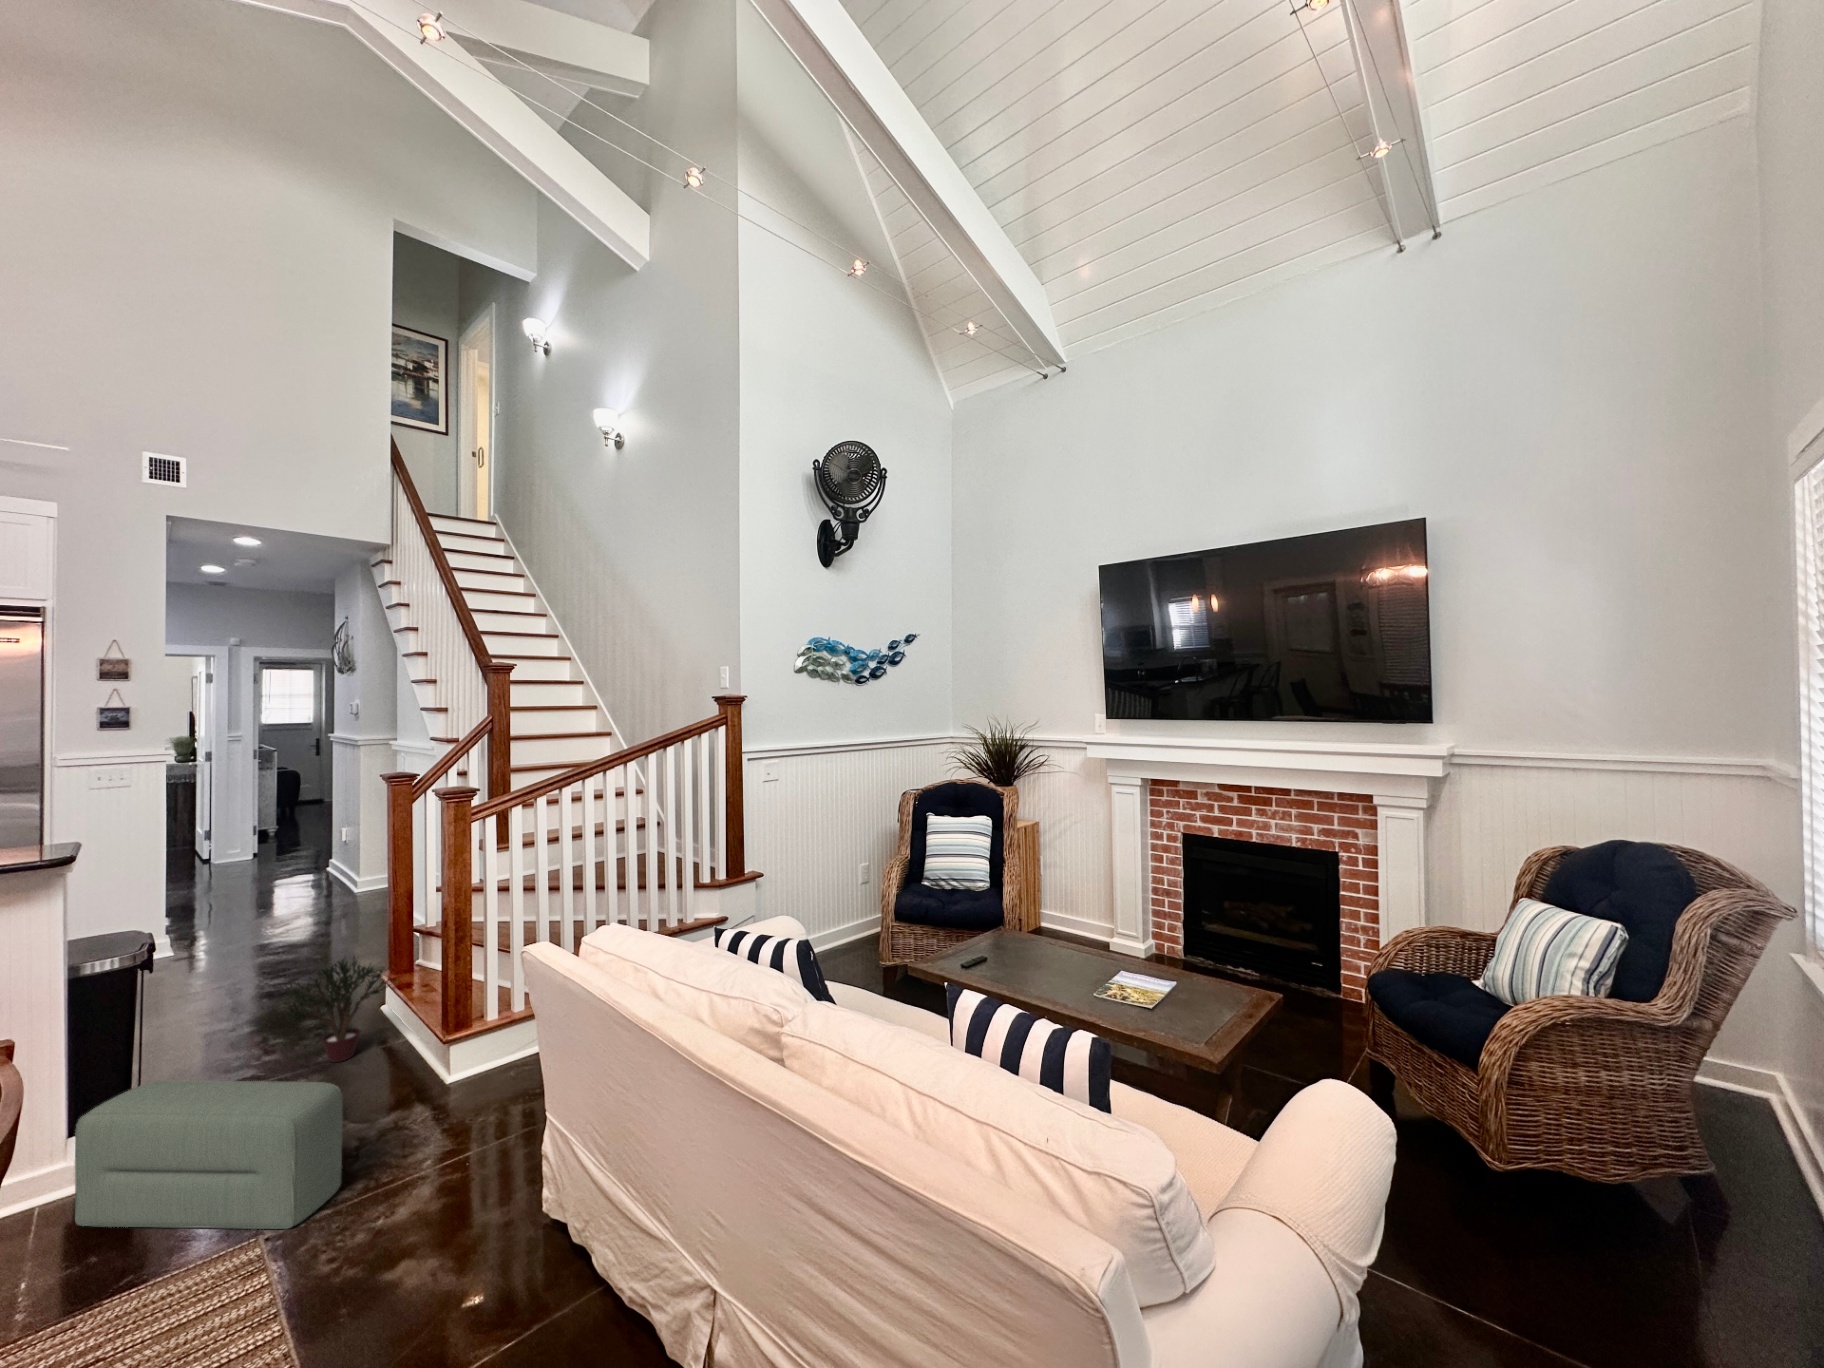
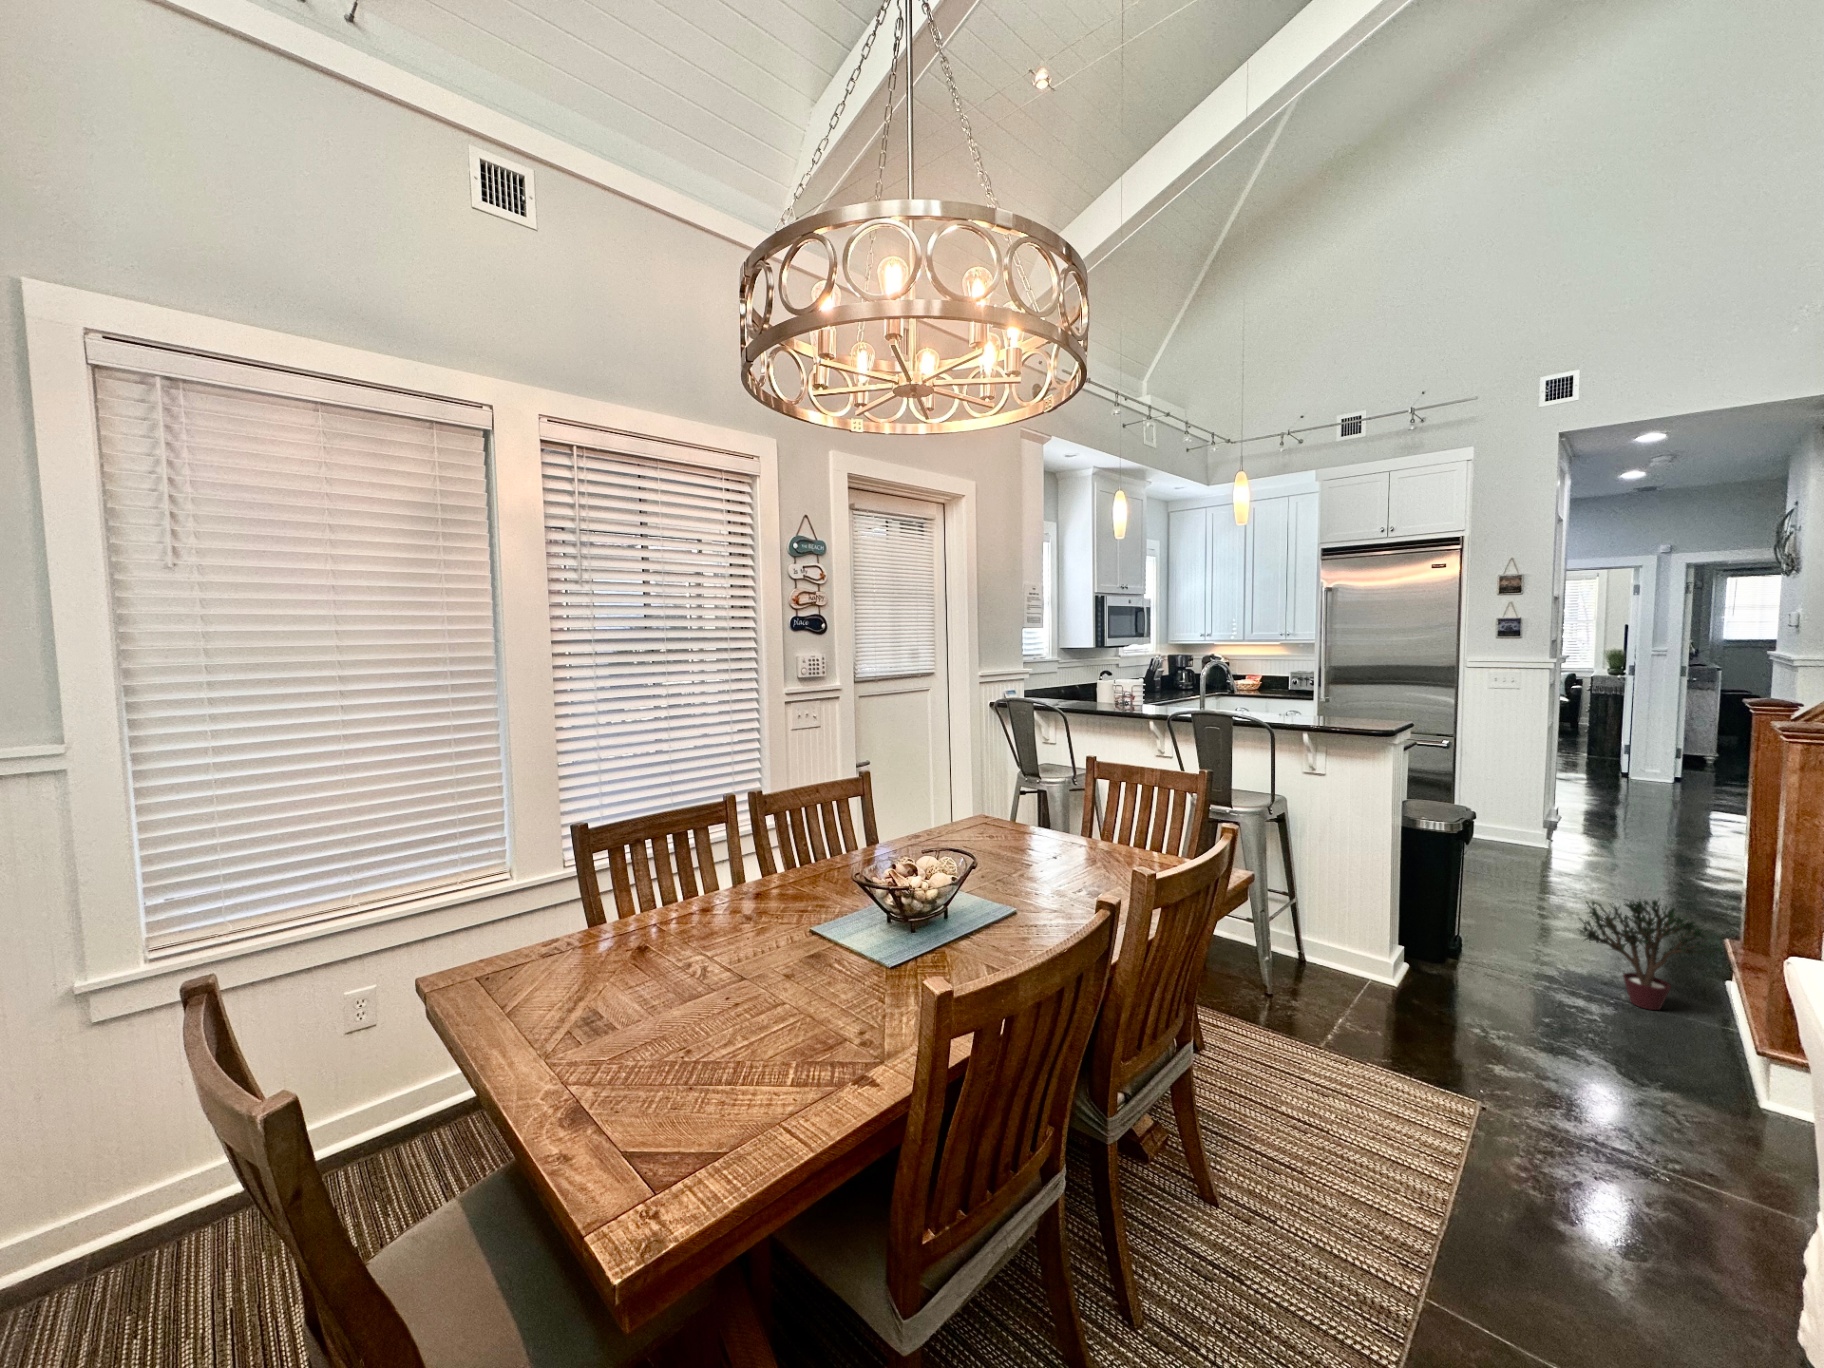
pouf: present [75,1080,343,1229] -> none [1380,926,1575,1117]

